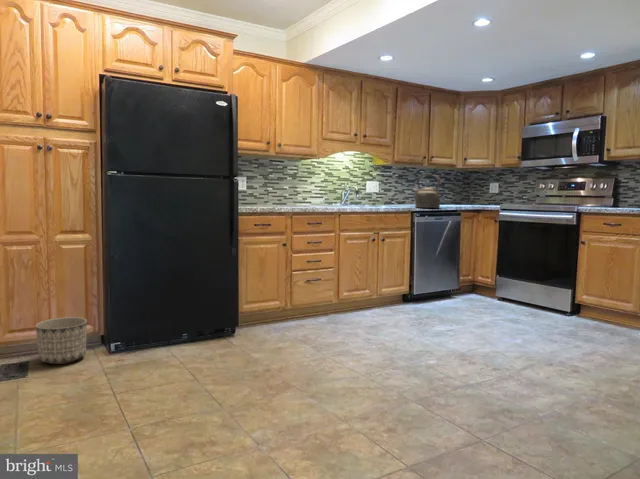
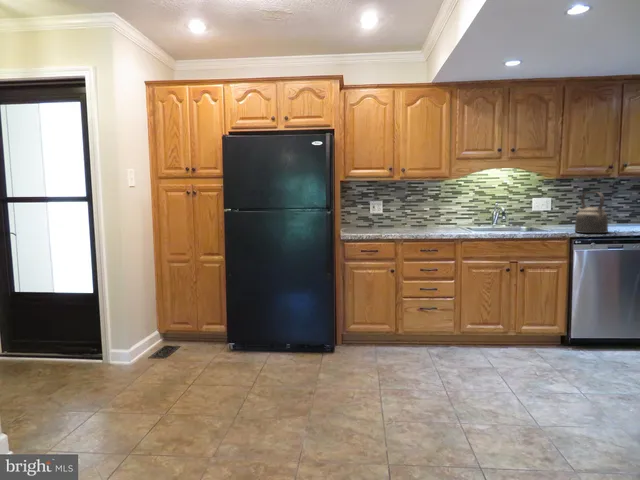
planter: present [36,317,87,364] -> none [179,319,214,354]

